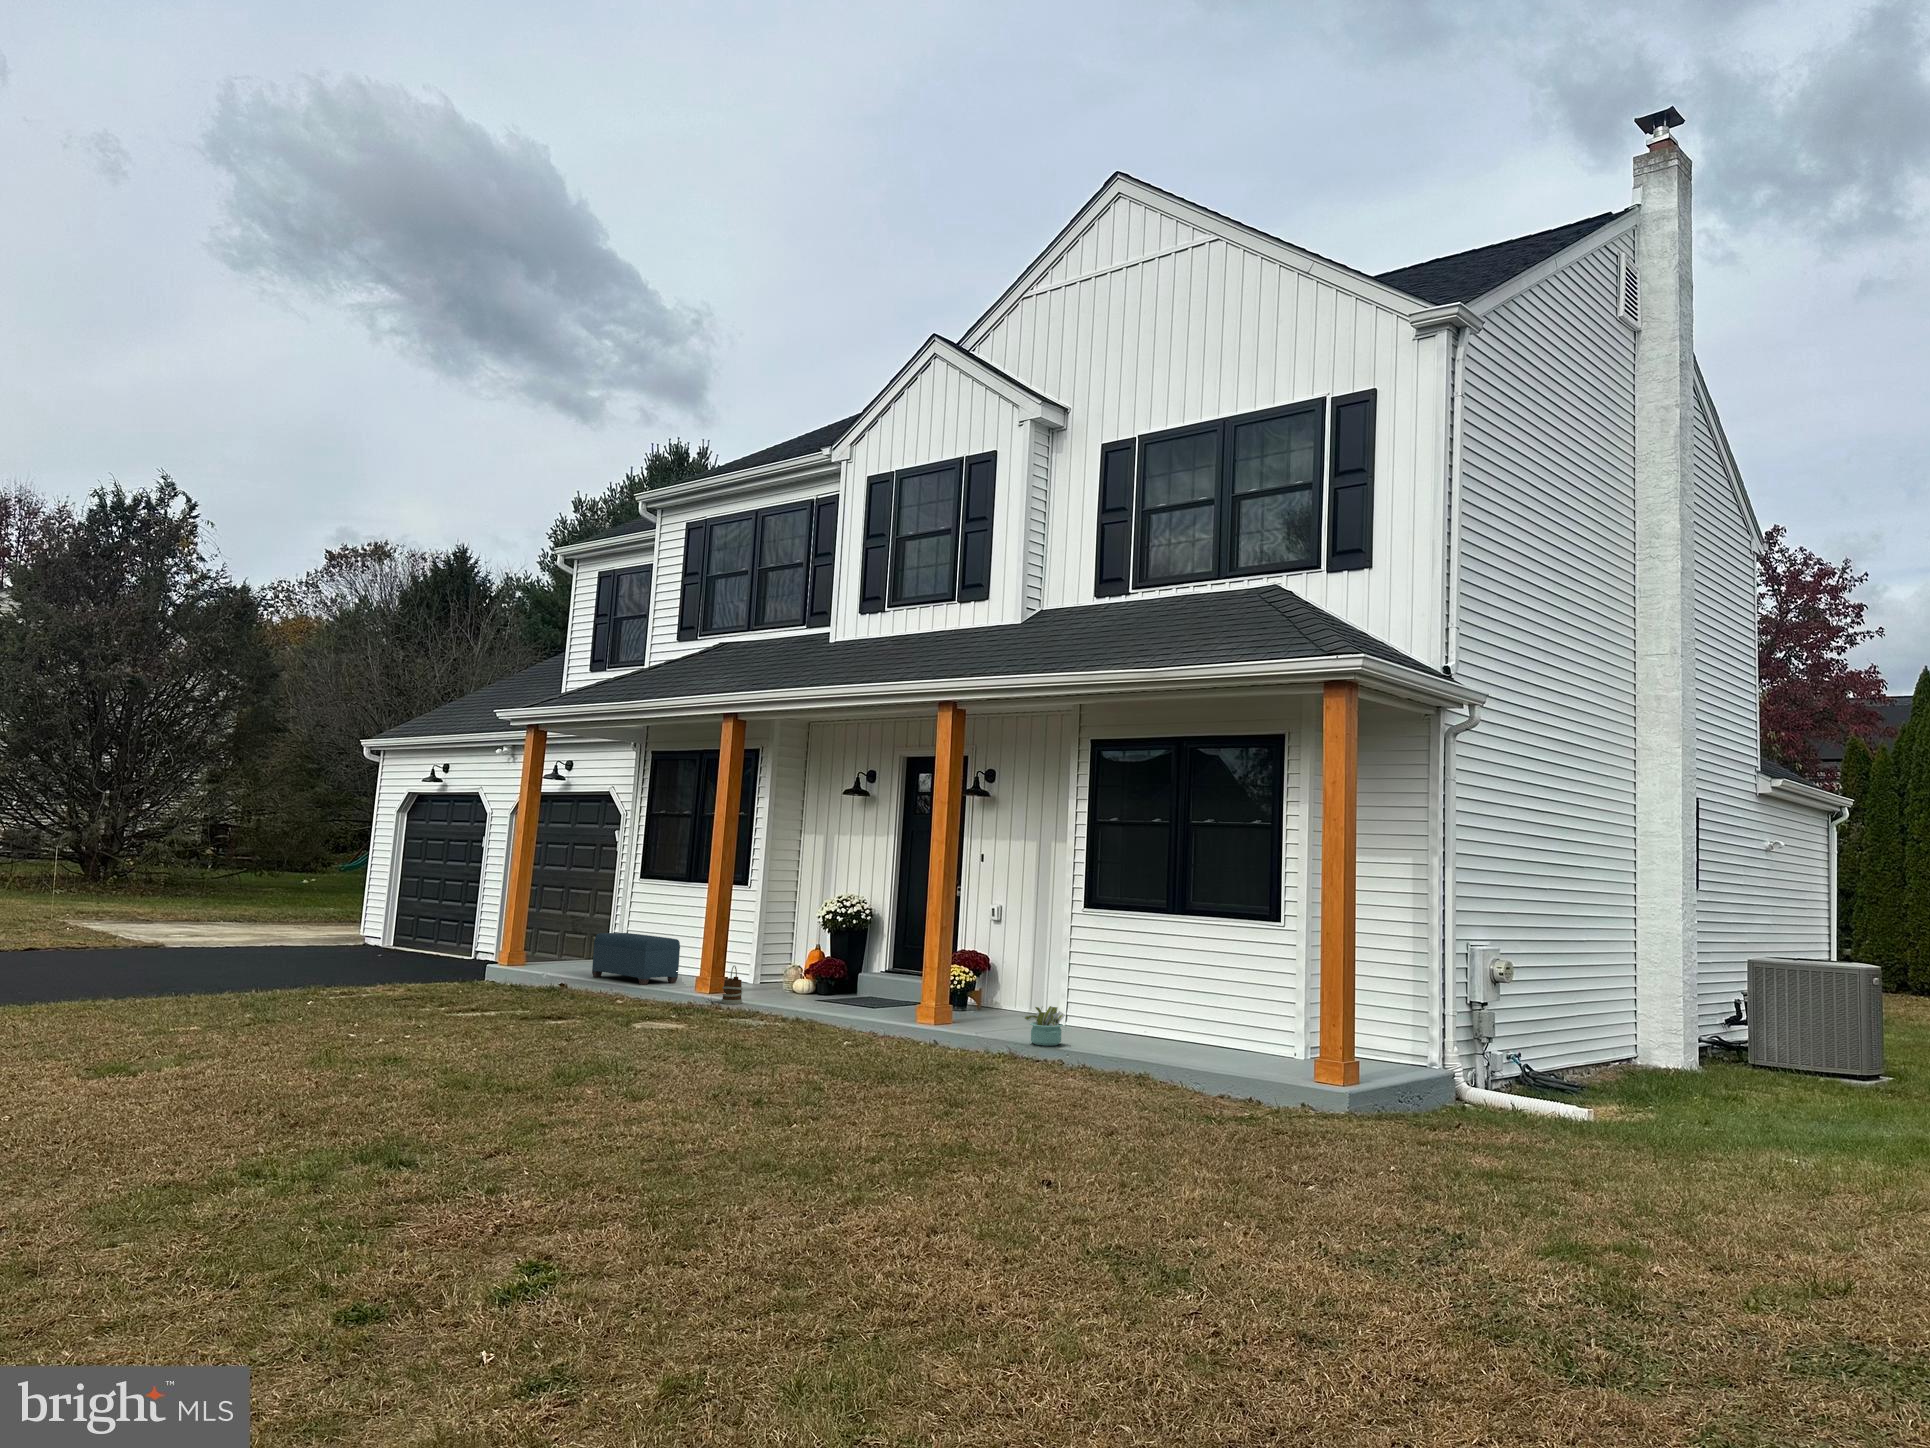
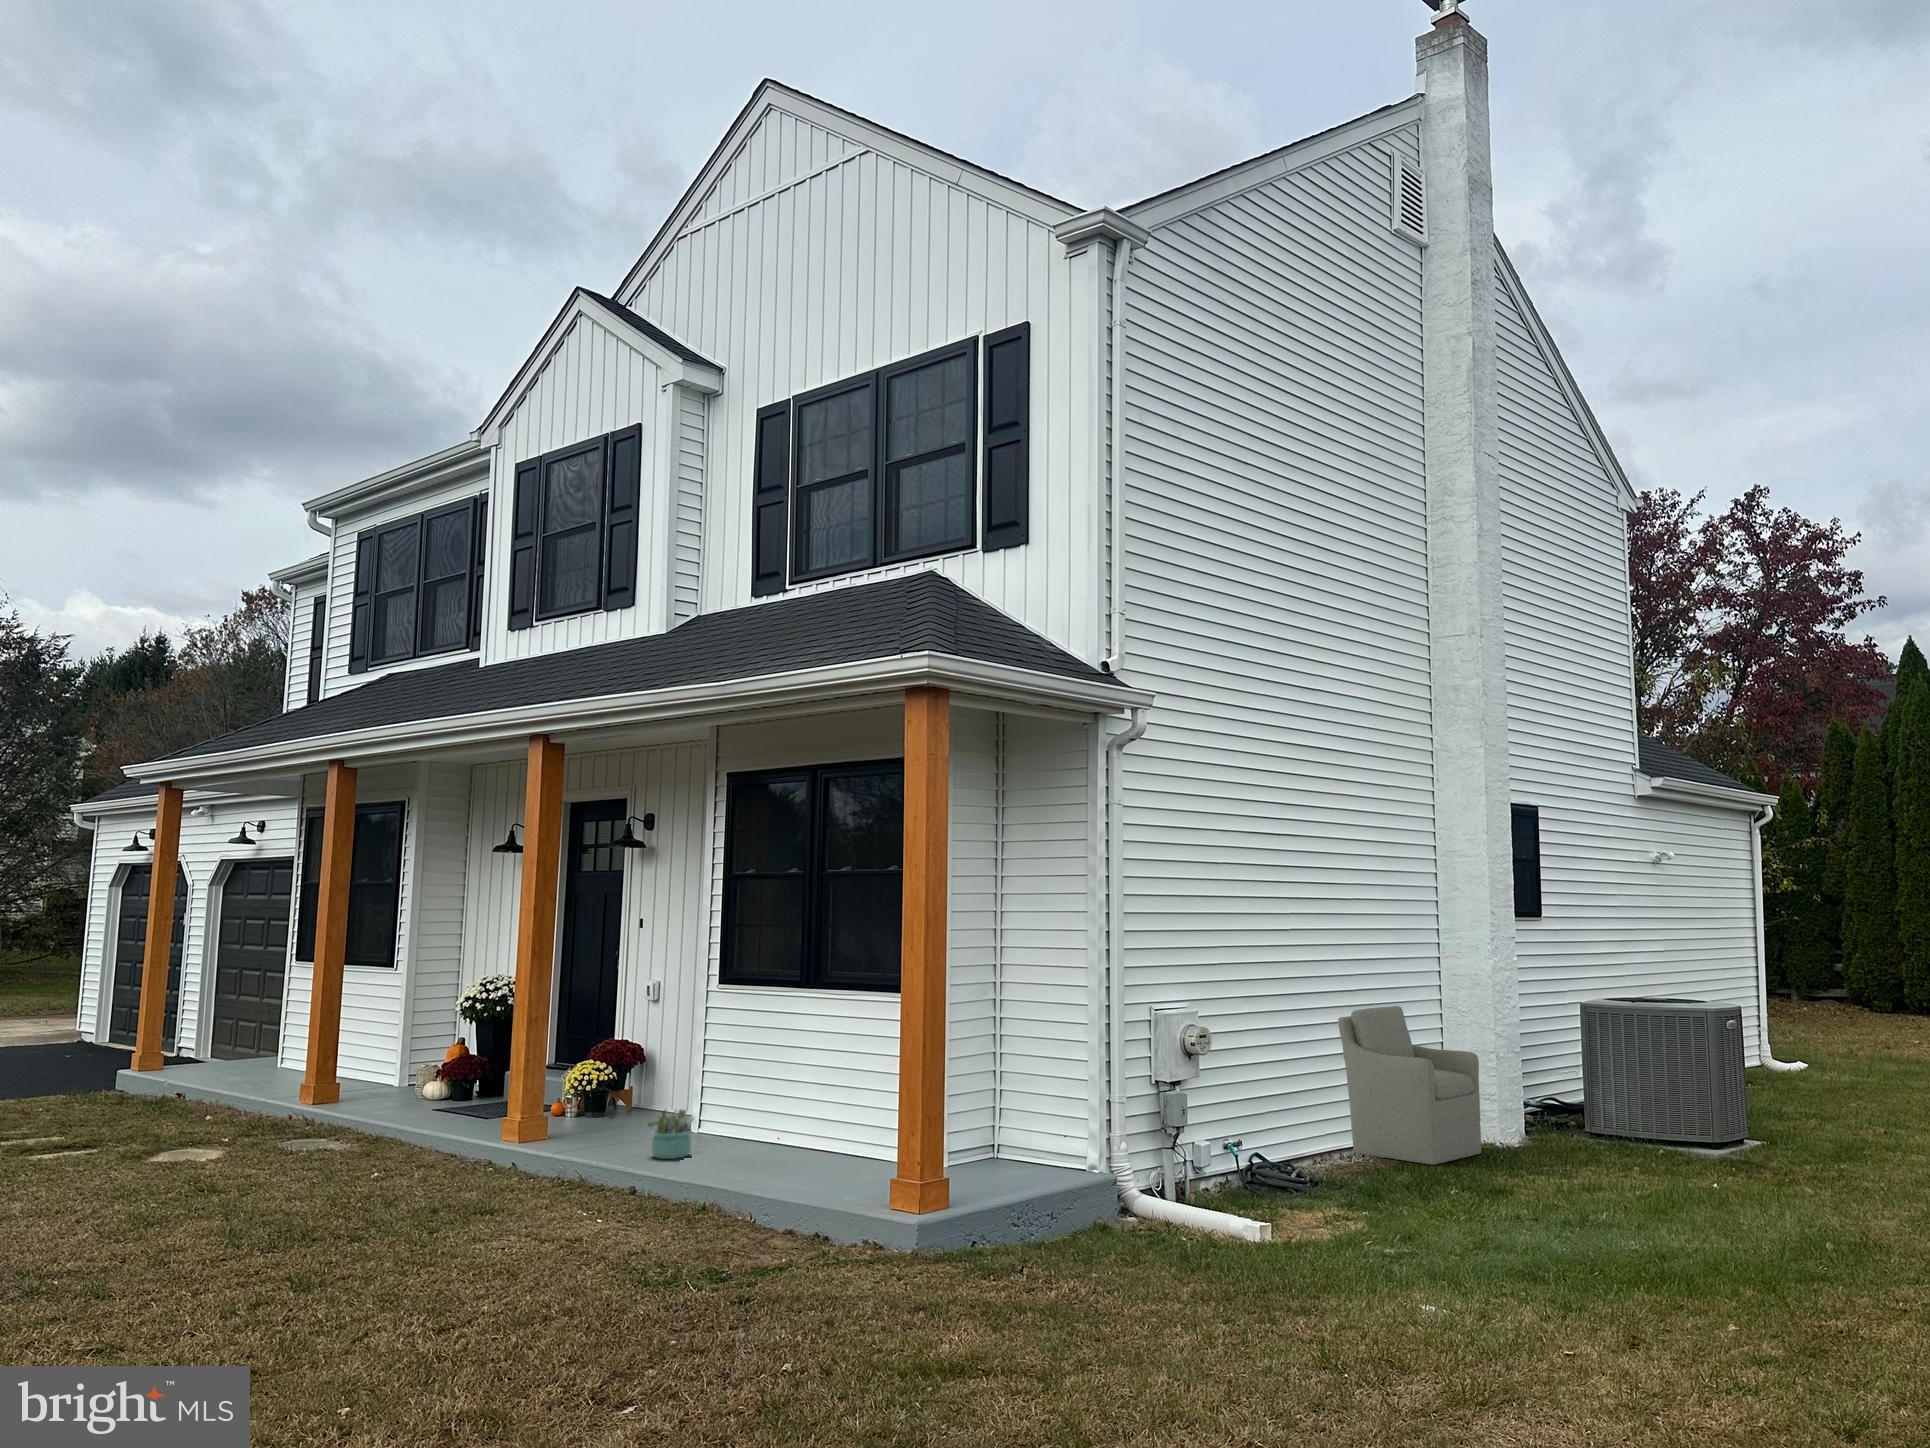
bench: present [592,933,680,985] -> none [223,1032,324,1097]
chair: none [1583,951,1699,1078] -> present [1338,1006,1481,1165]
wooden bucket: present [721,966,743,1004] -> none [332,1070,360,1119]

